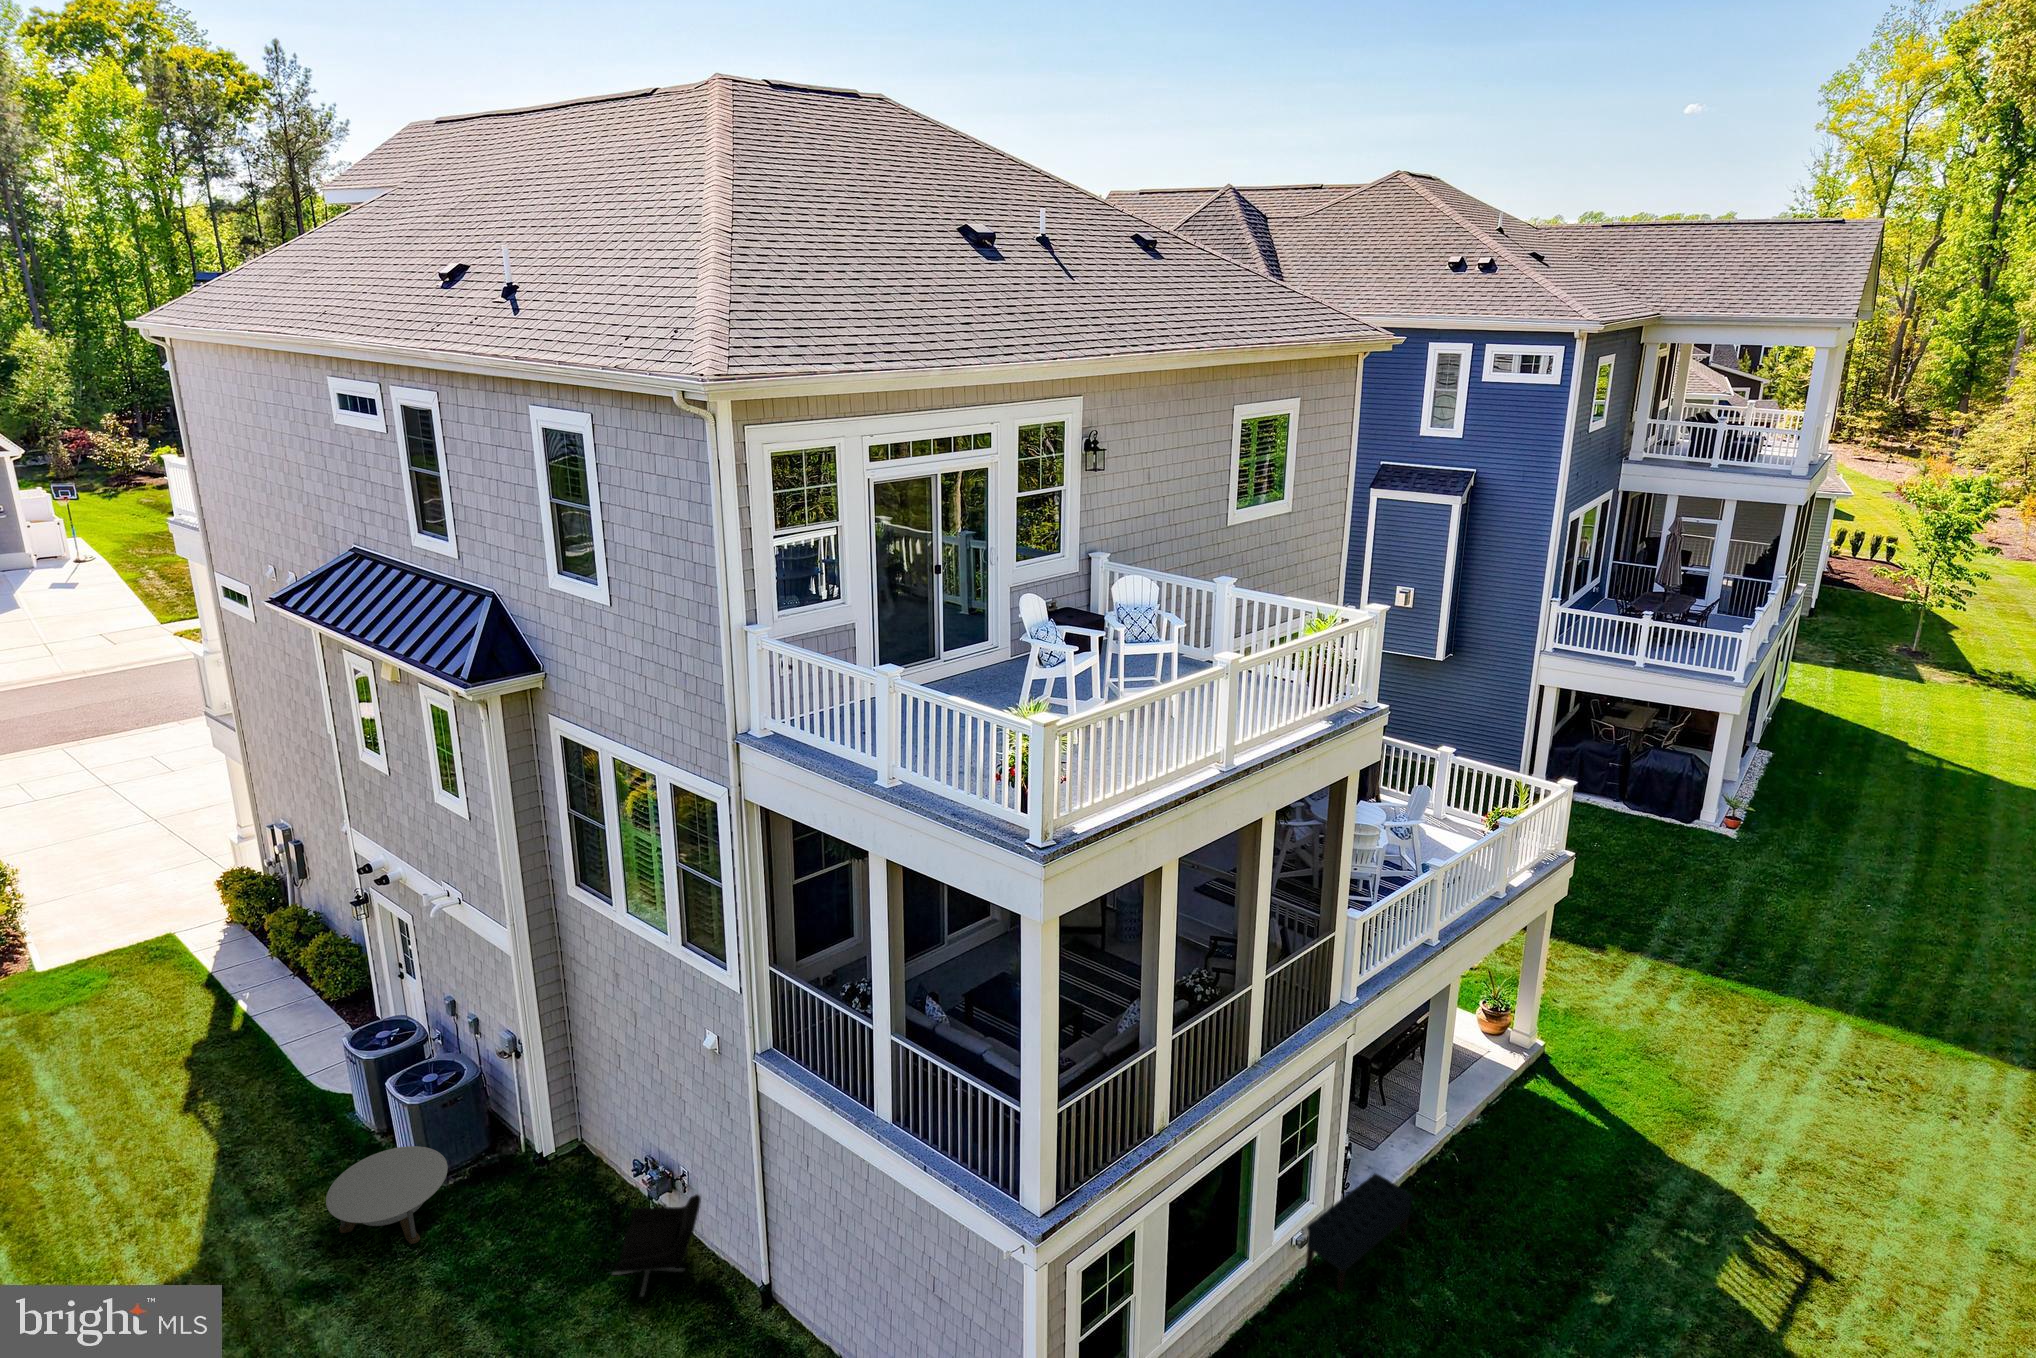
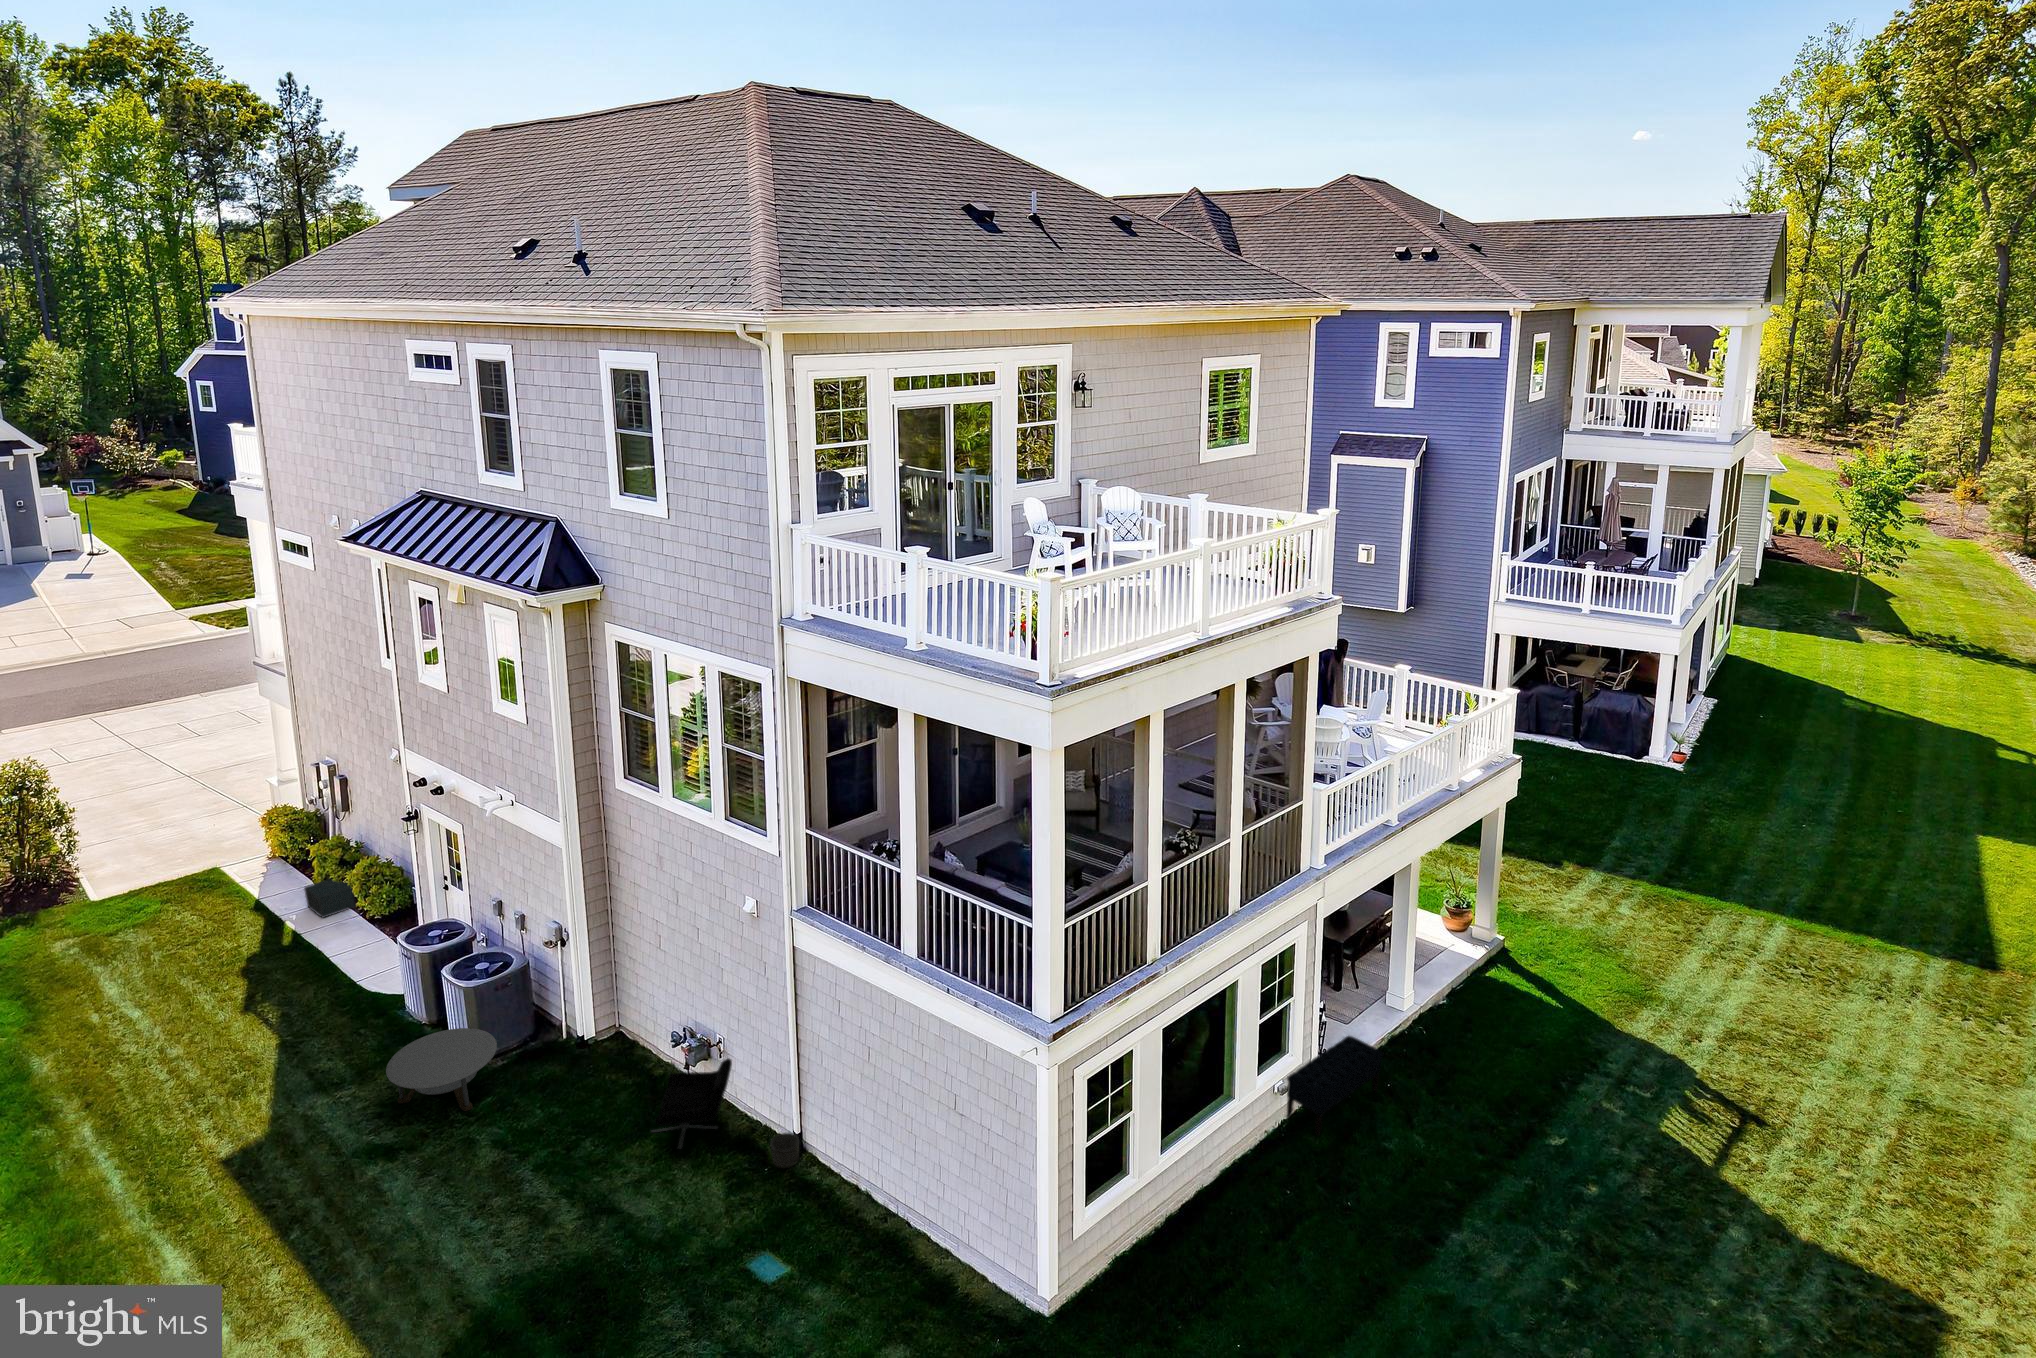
storage box: none [251,951,307,999] -> present [304,879,355,918]
planter: none [740,1283,772,1324] -> present [770,1133,799,1168]

